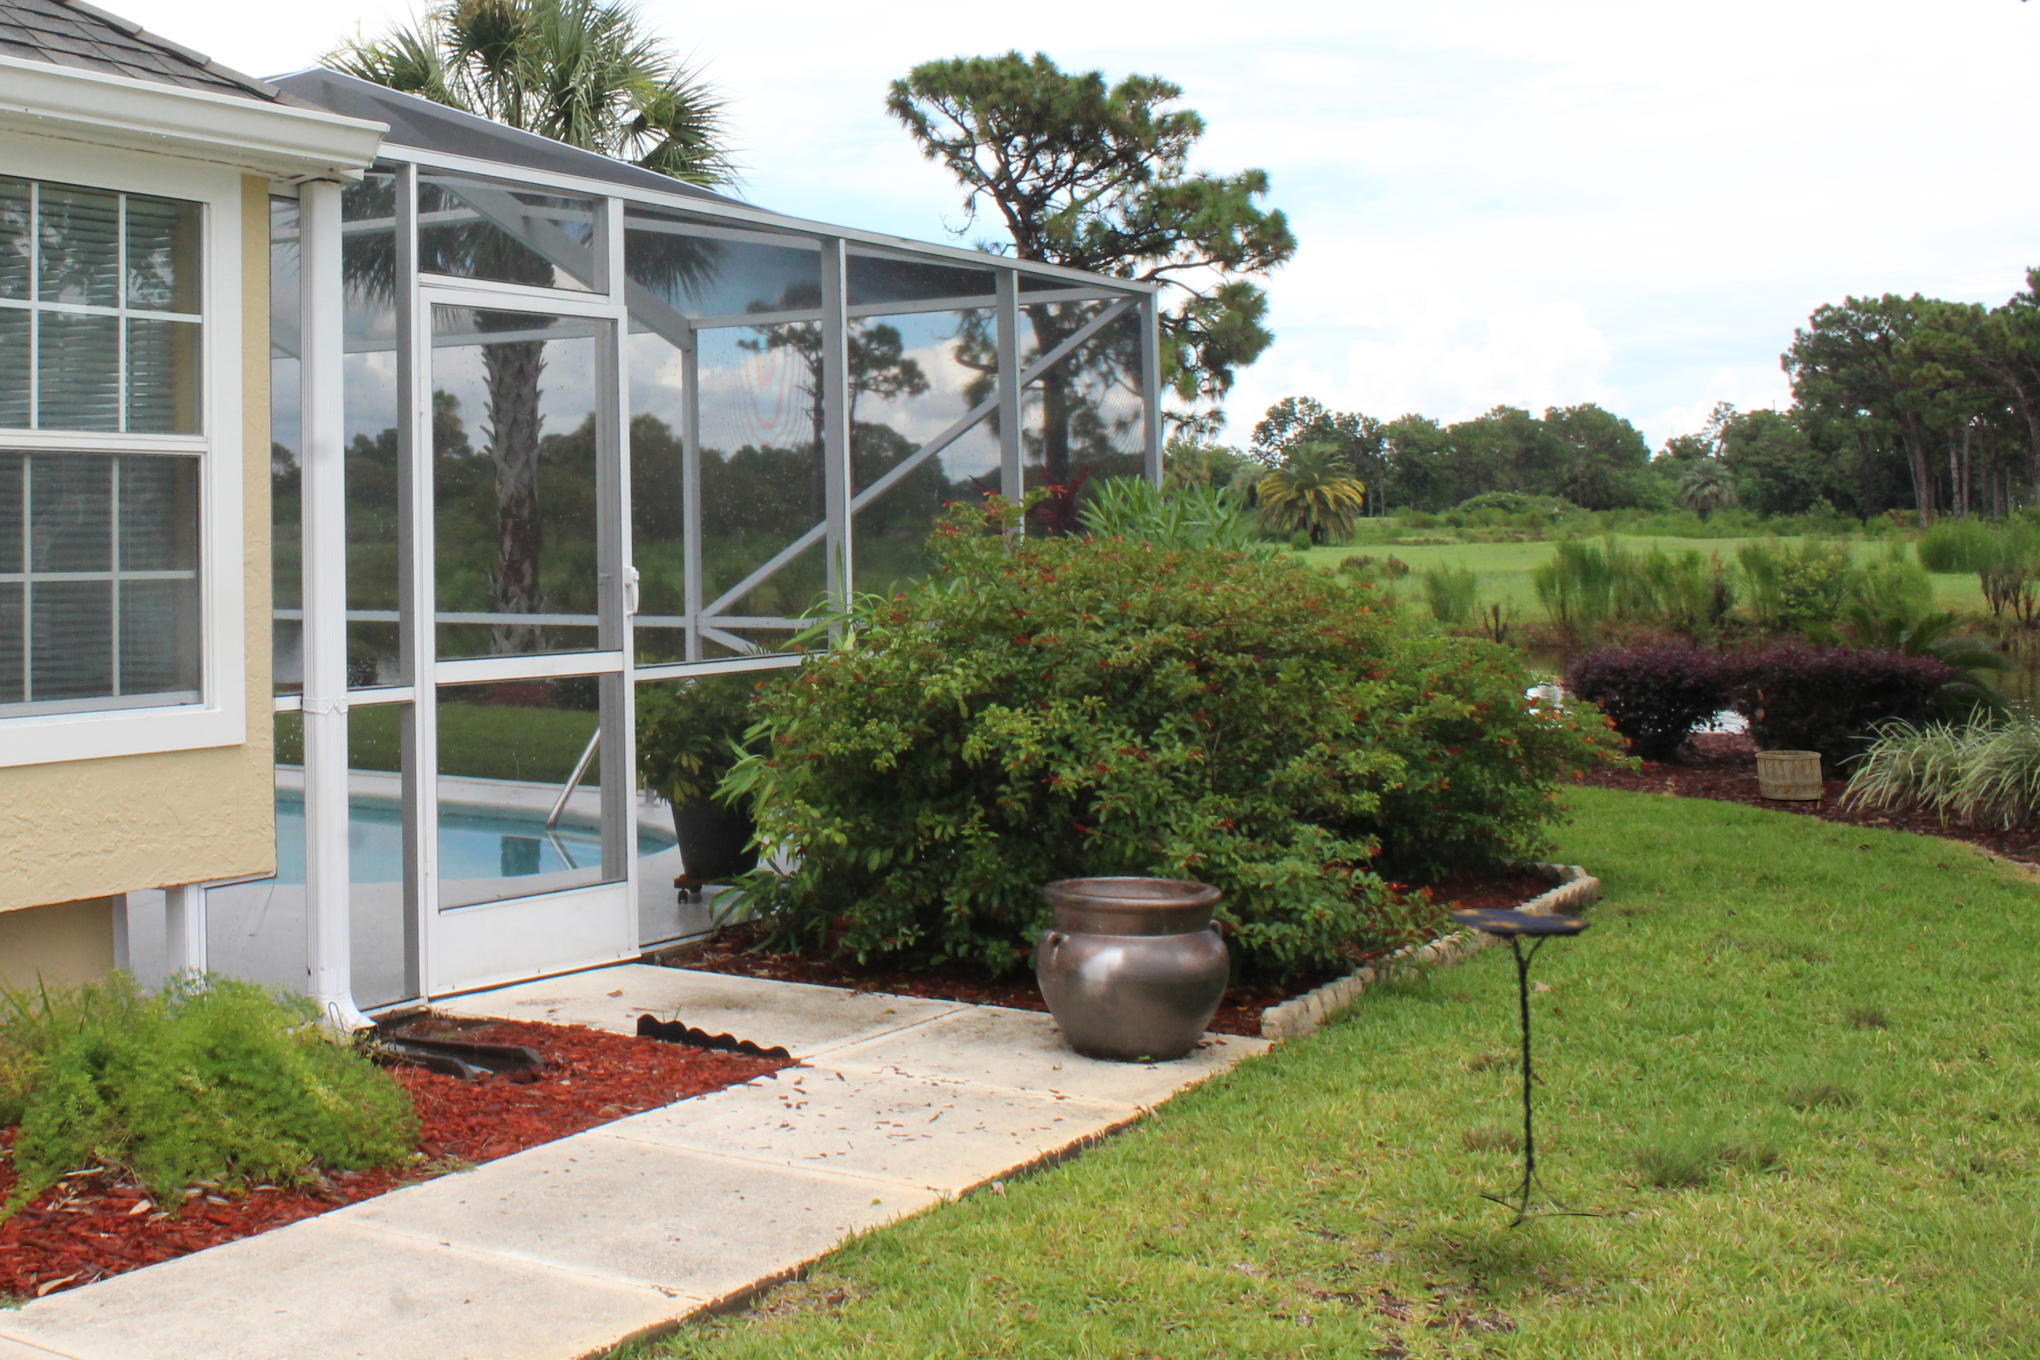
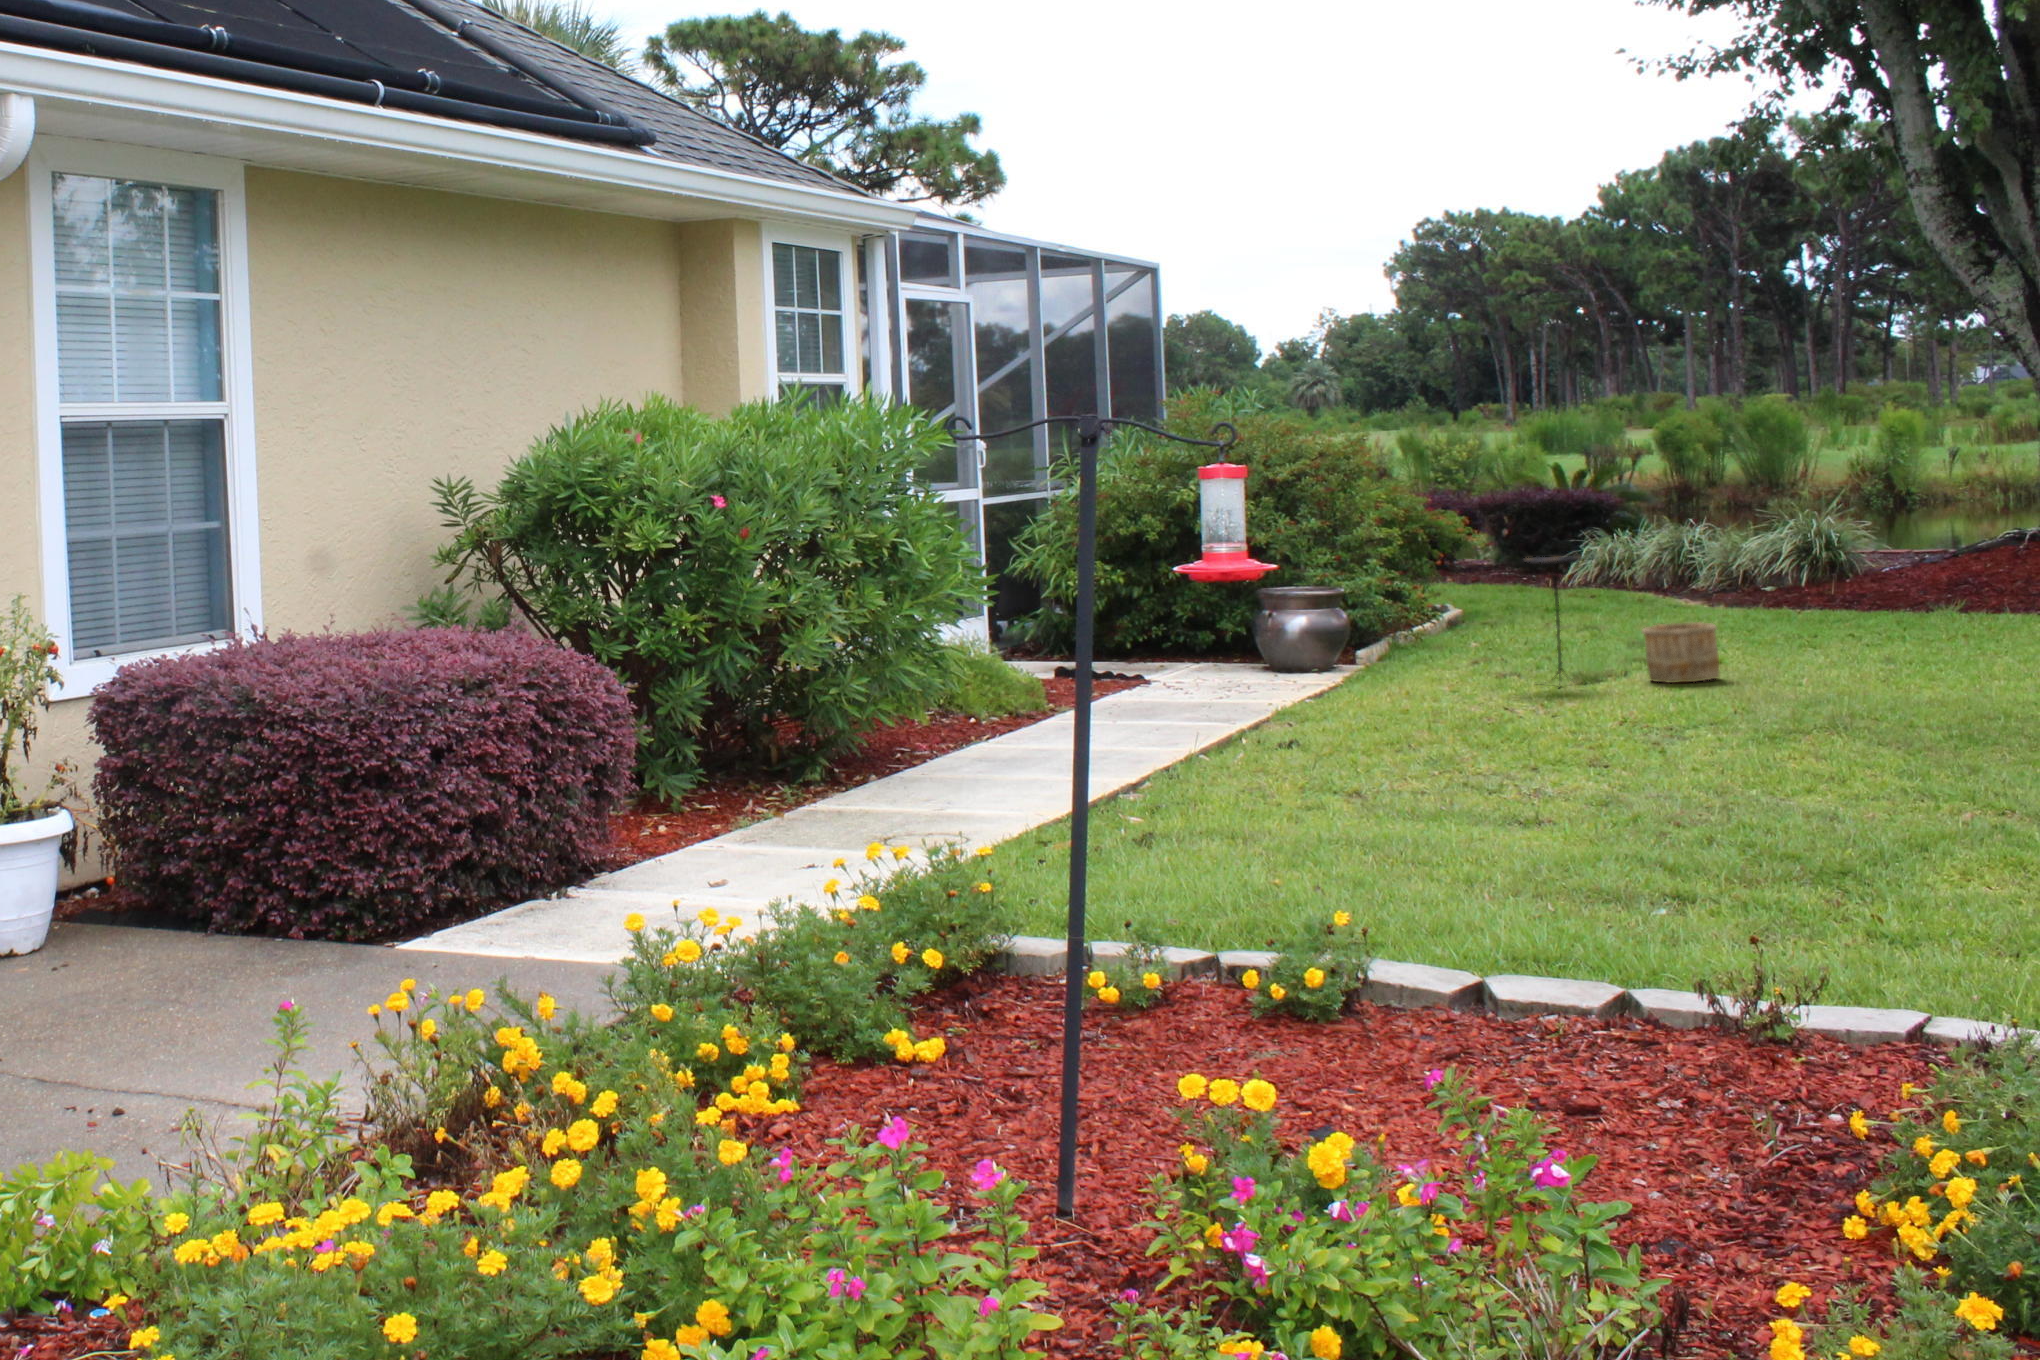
wooden bucket: present [1755,750,1822,800] -> present [1642,622,1719,683]

